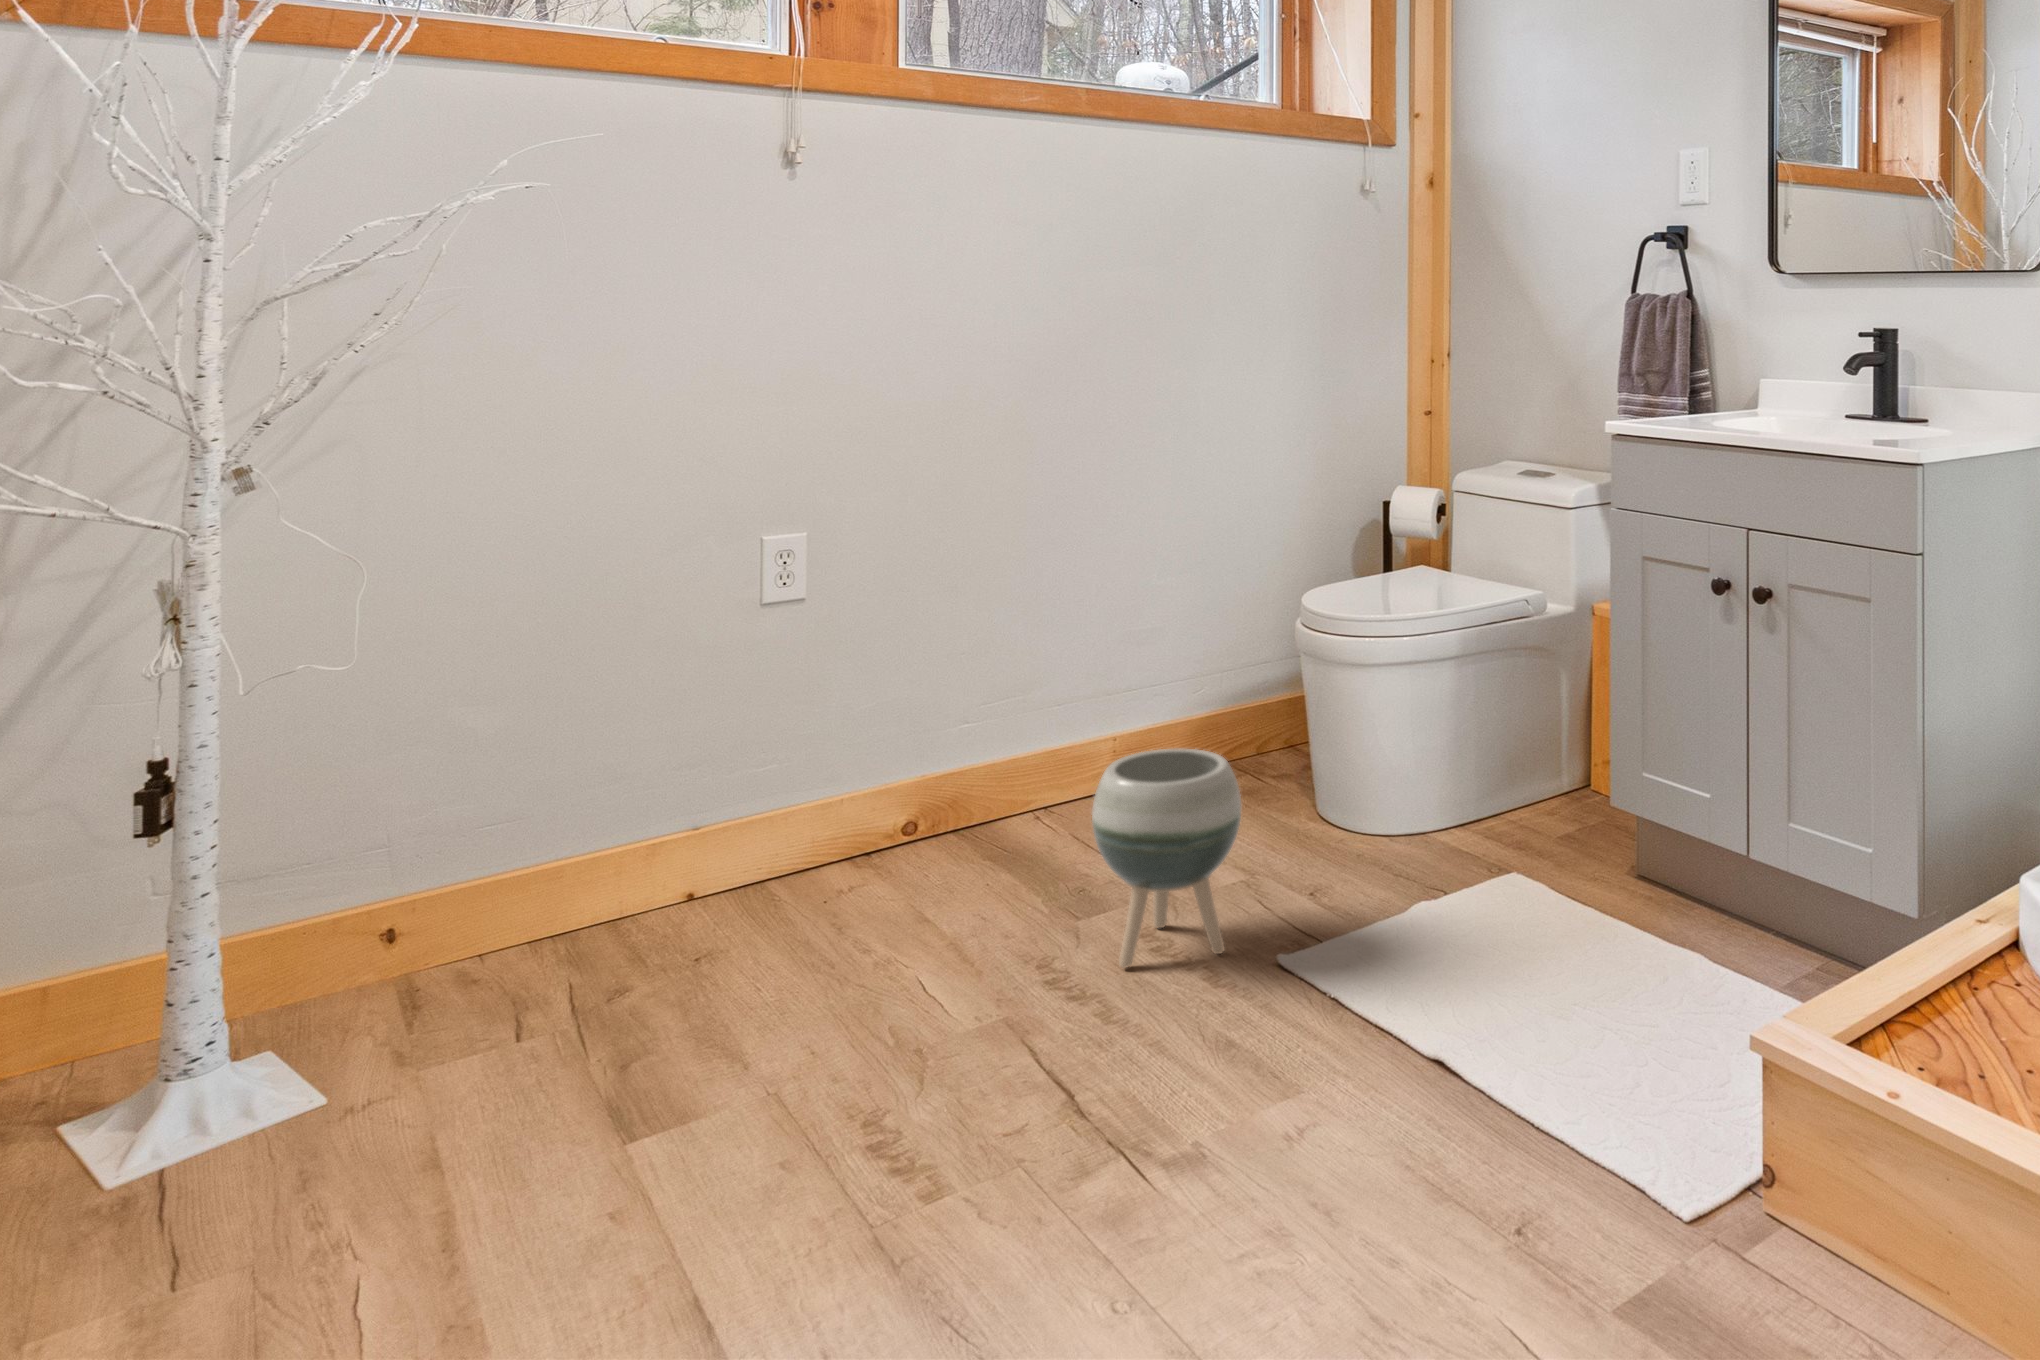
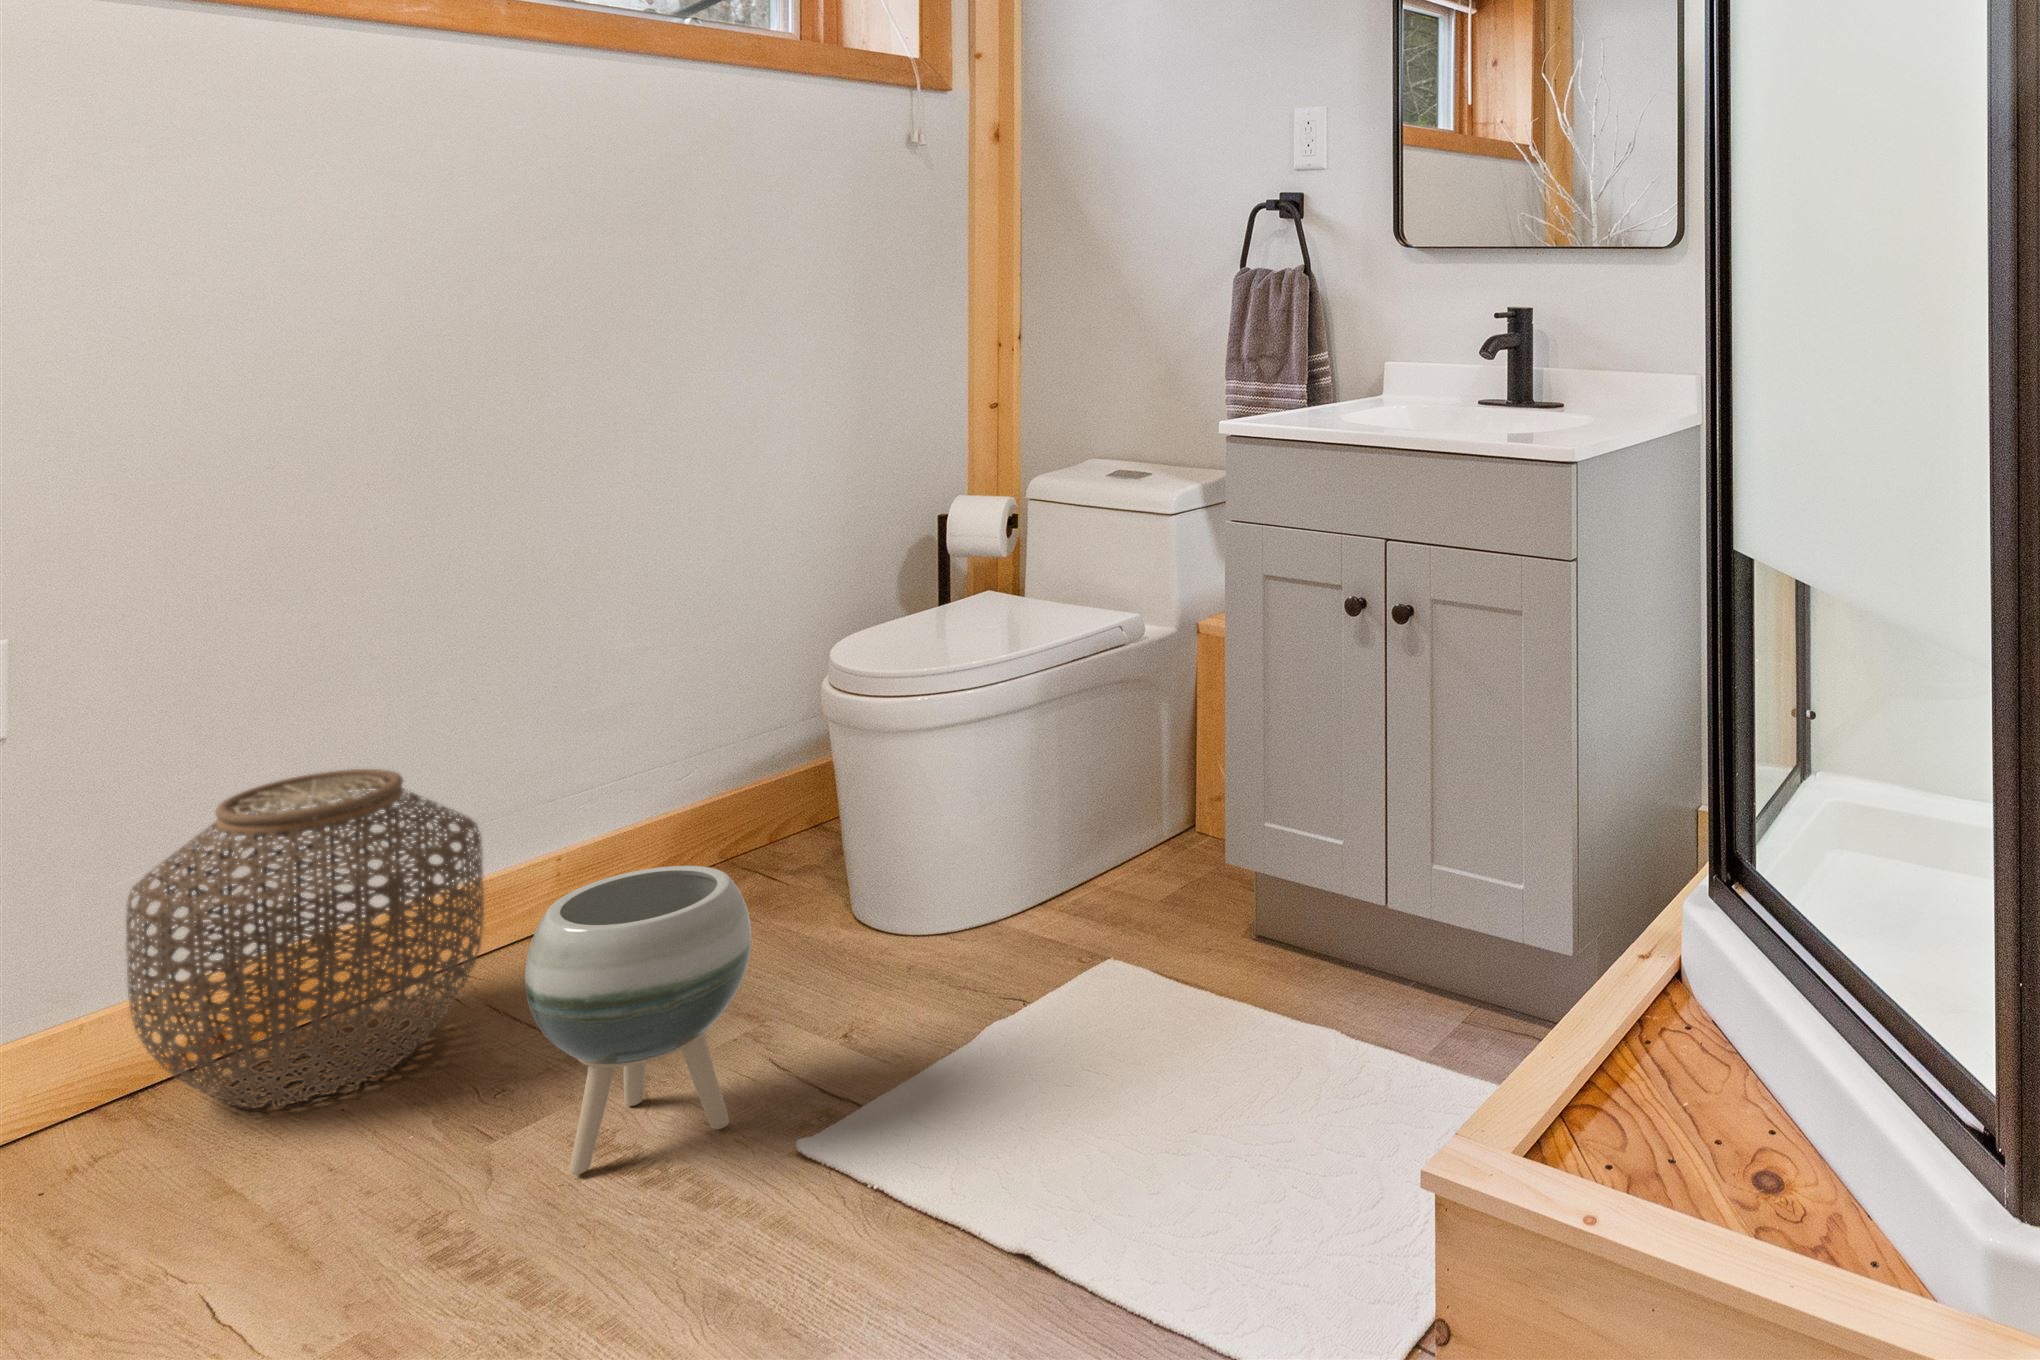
woven basket: none [855,658,1063,892] -> present [126,769,484,1108]

